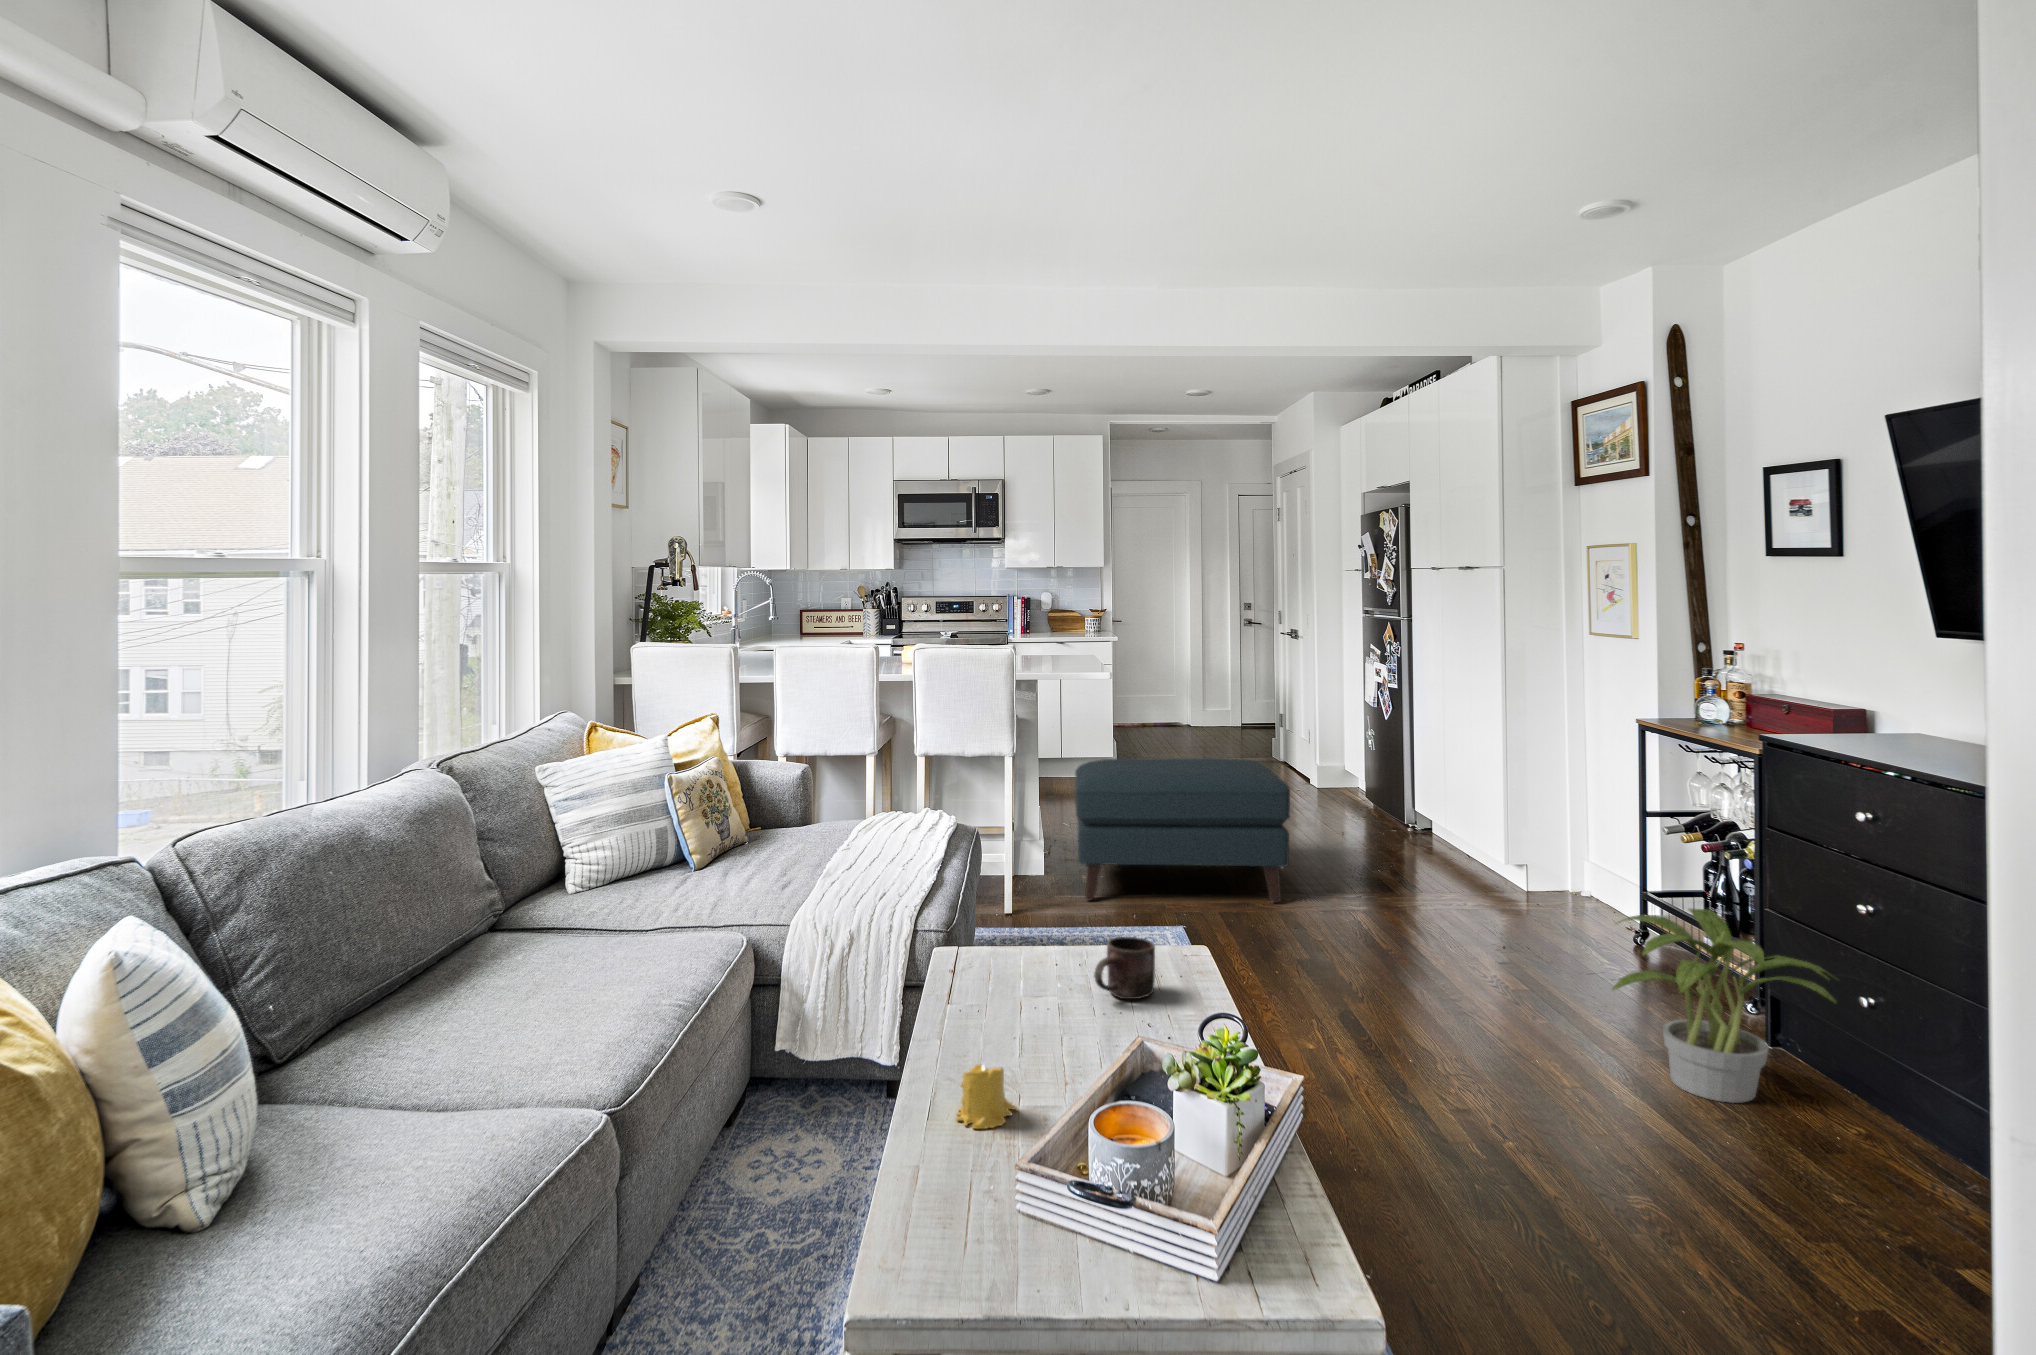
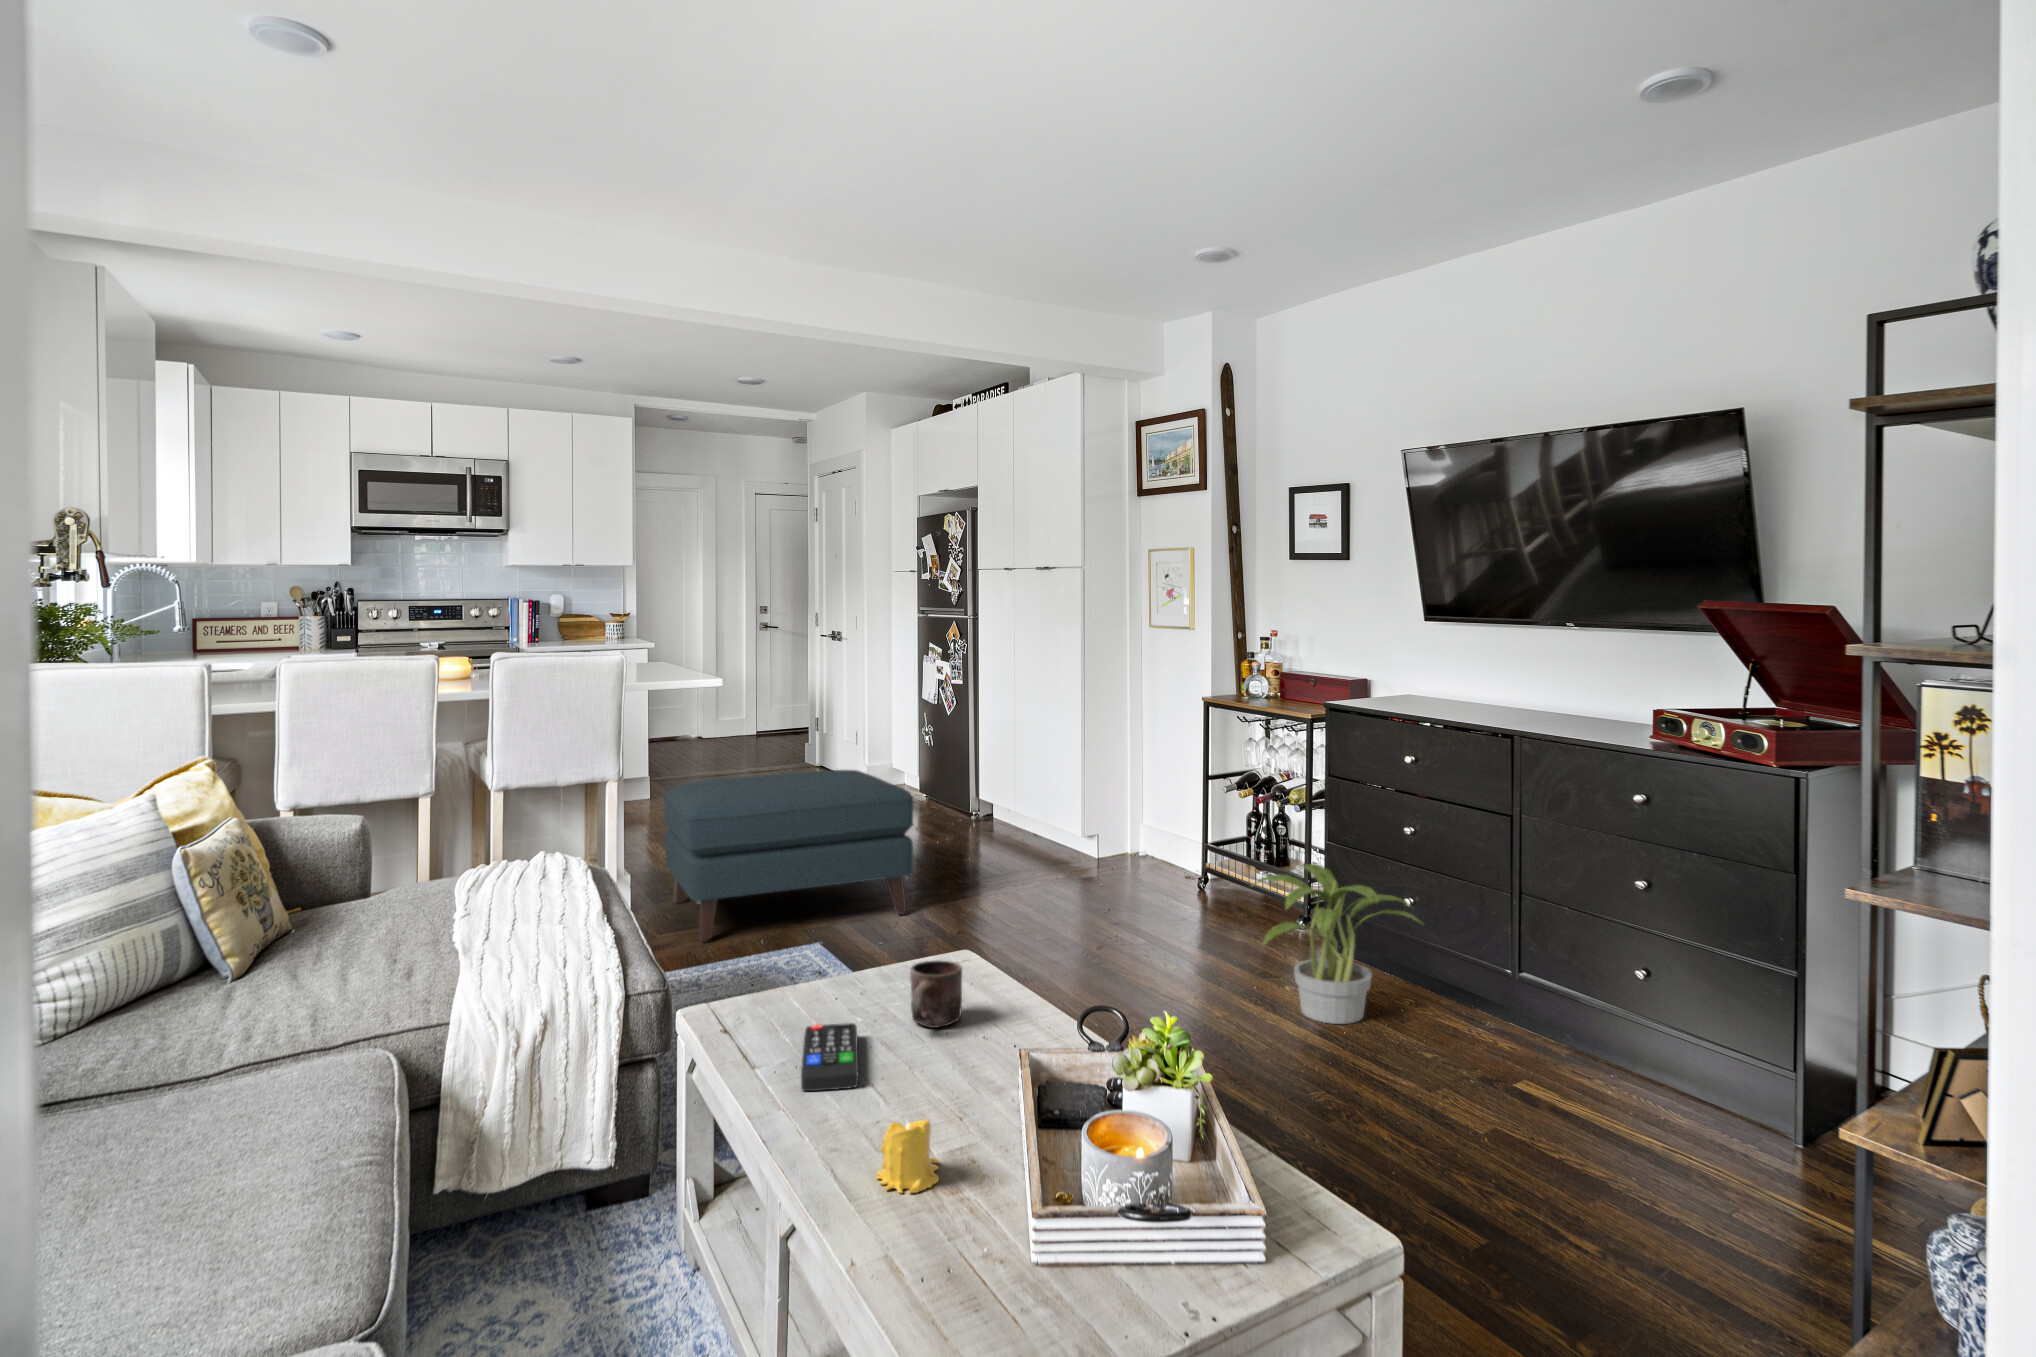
remote control: none [968,975,1050,1034] -> present [801,1023,858,1091]

